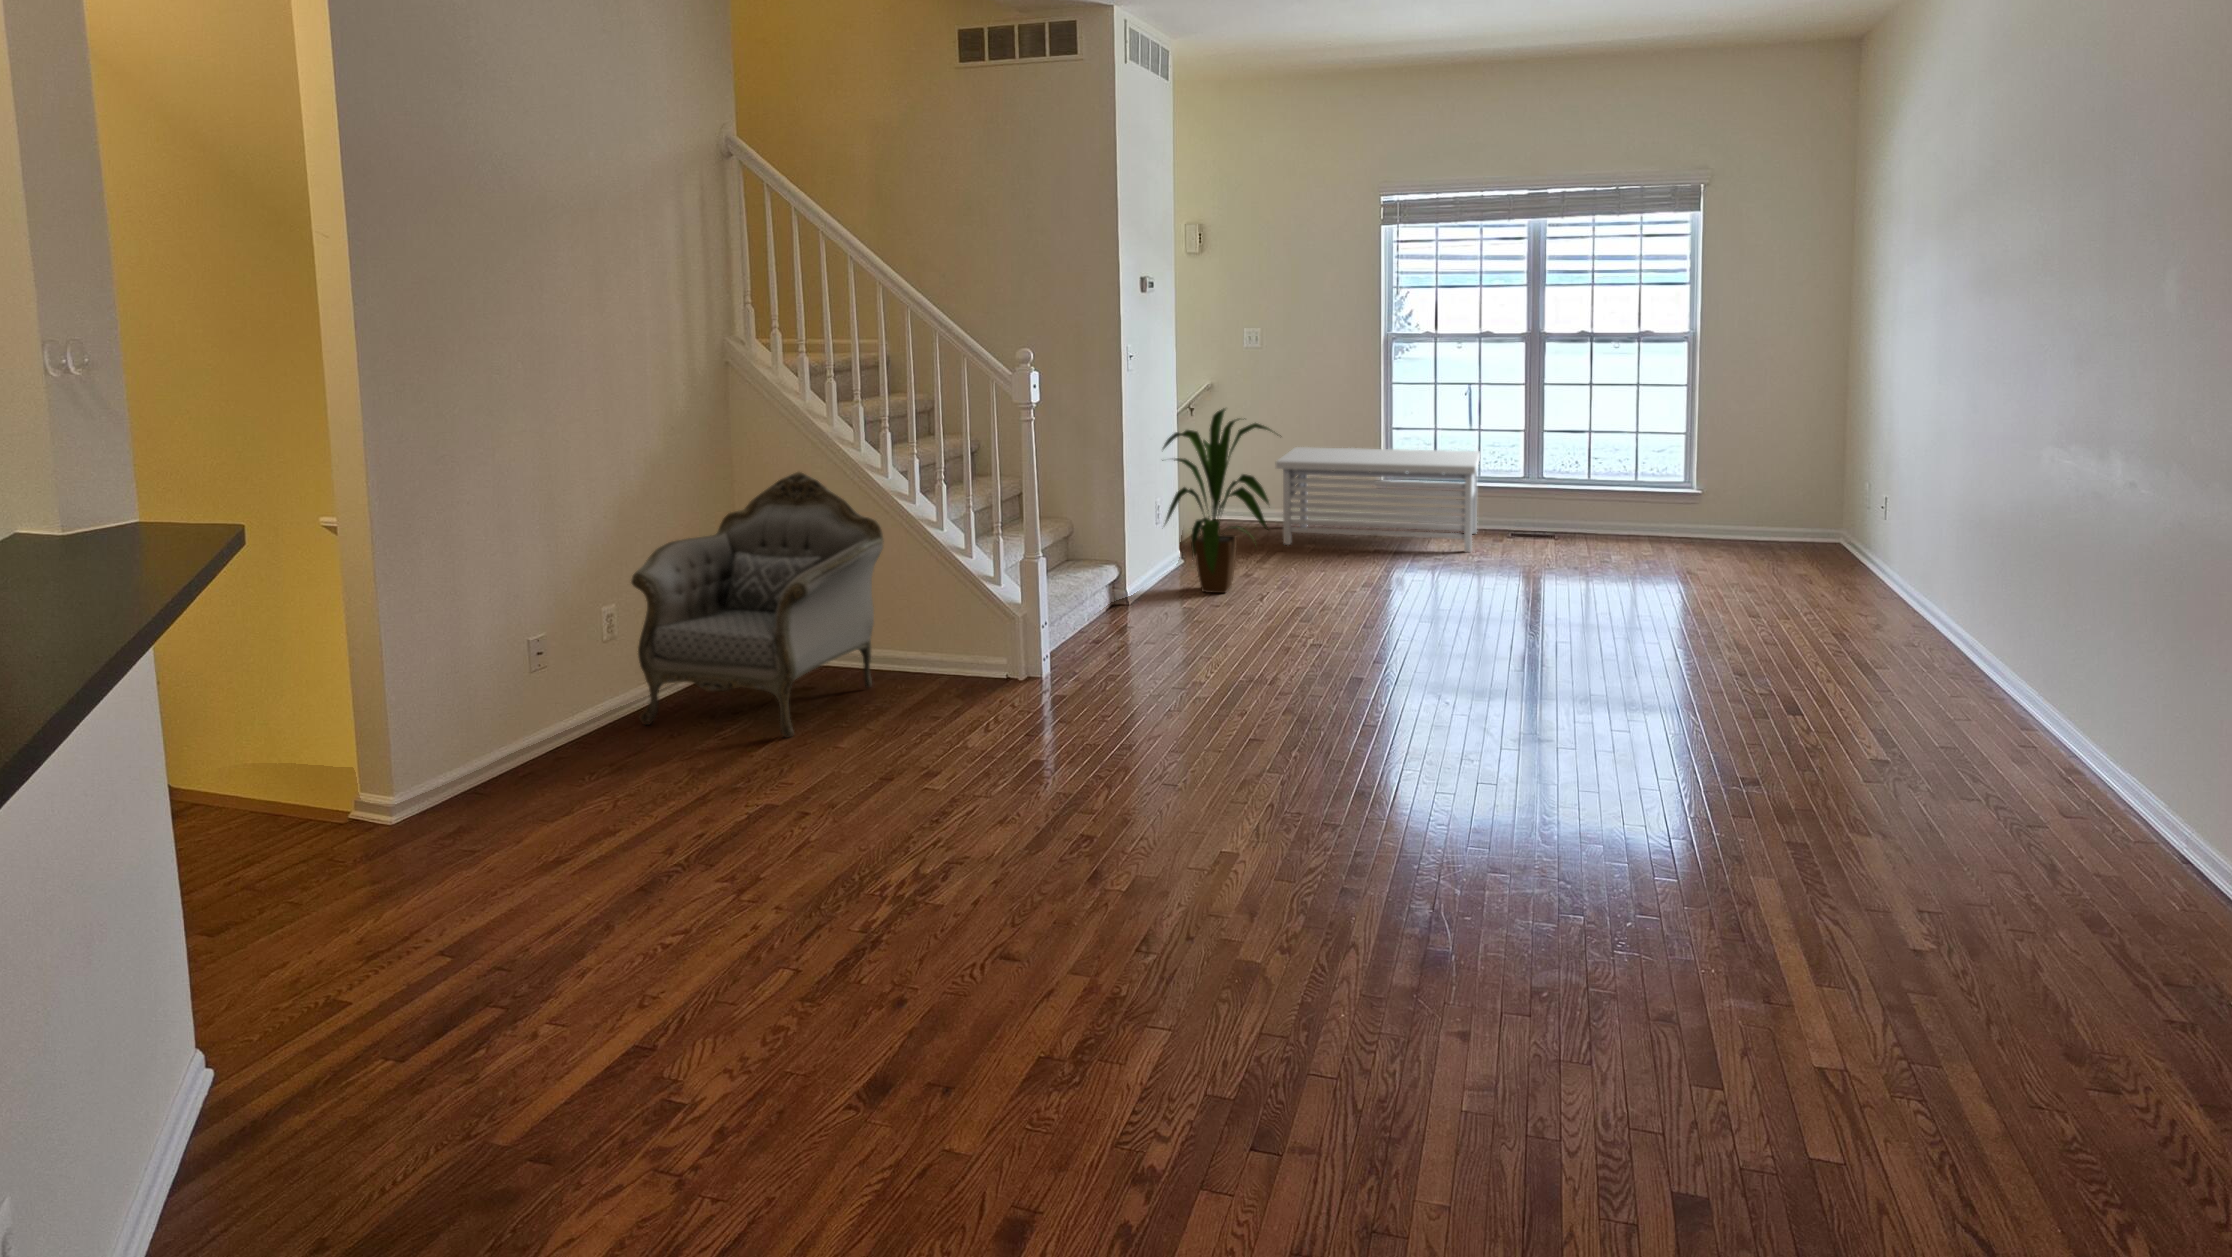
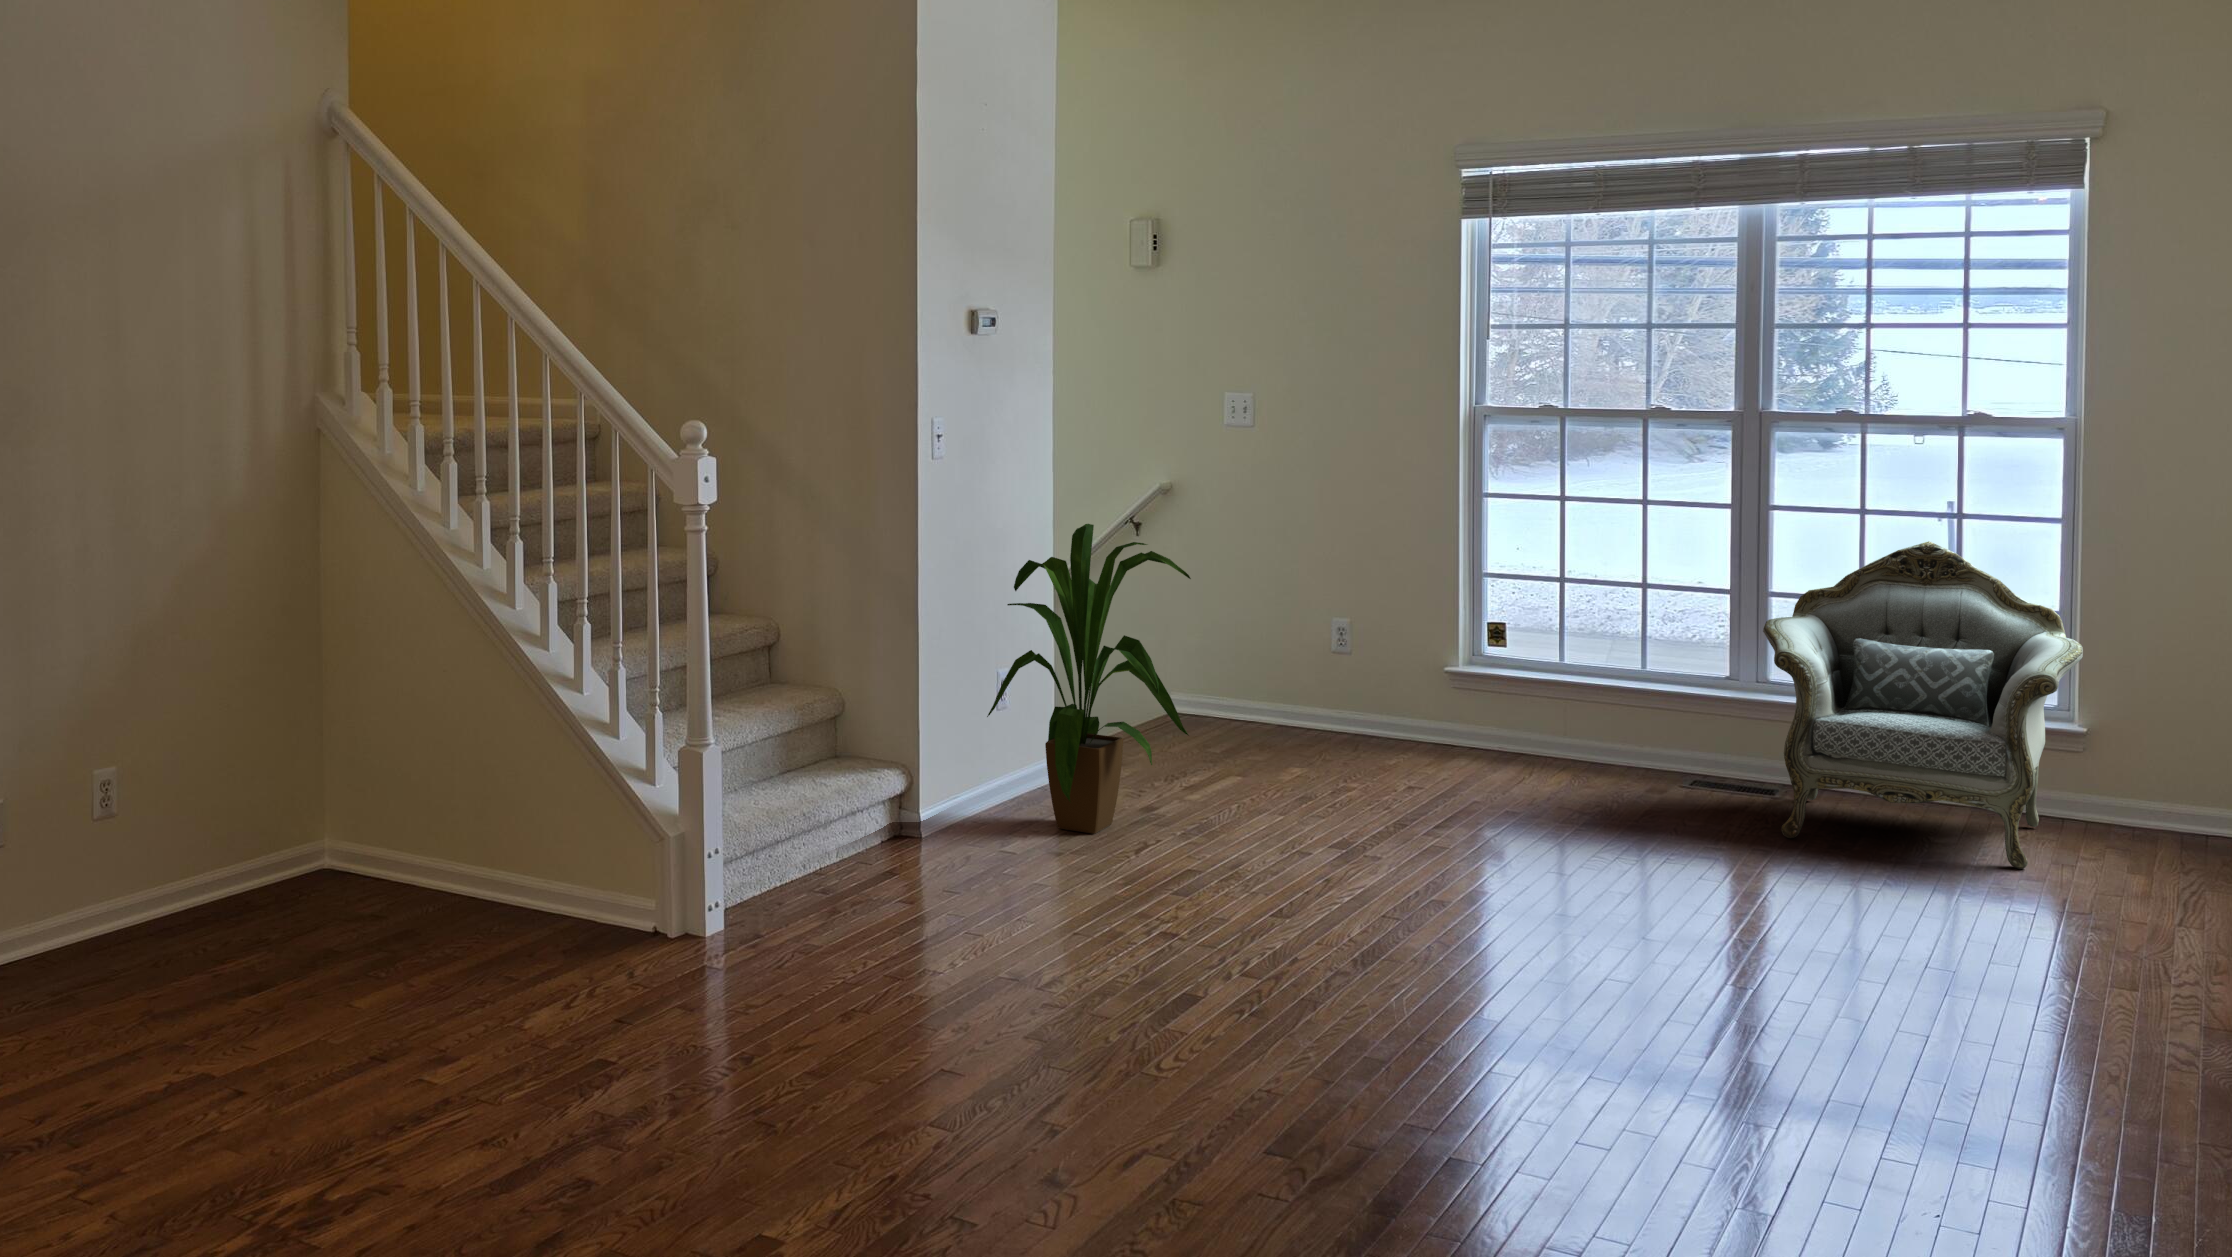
storage bench: present [1275,447,1480,552] -> none [1248,596,1639,805]
armchair: present [631,472,884,738] -> present [1763,541,2083,869]

